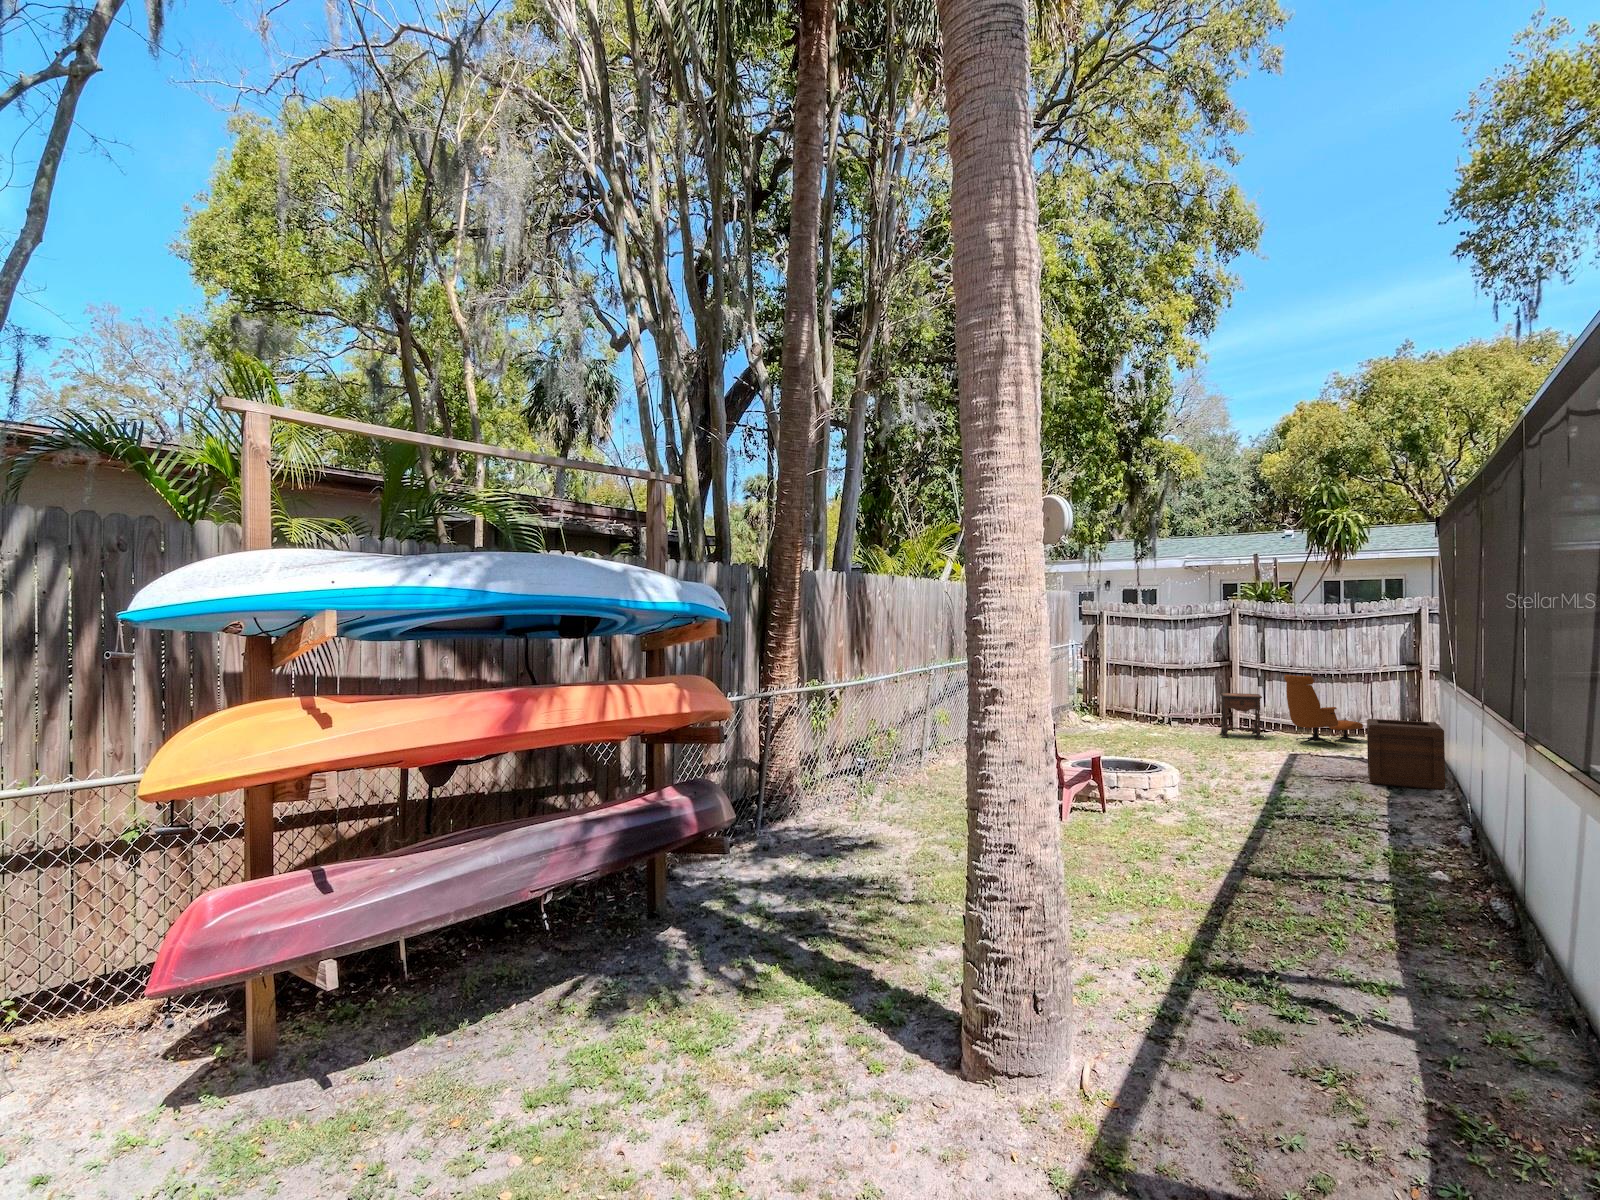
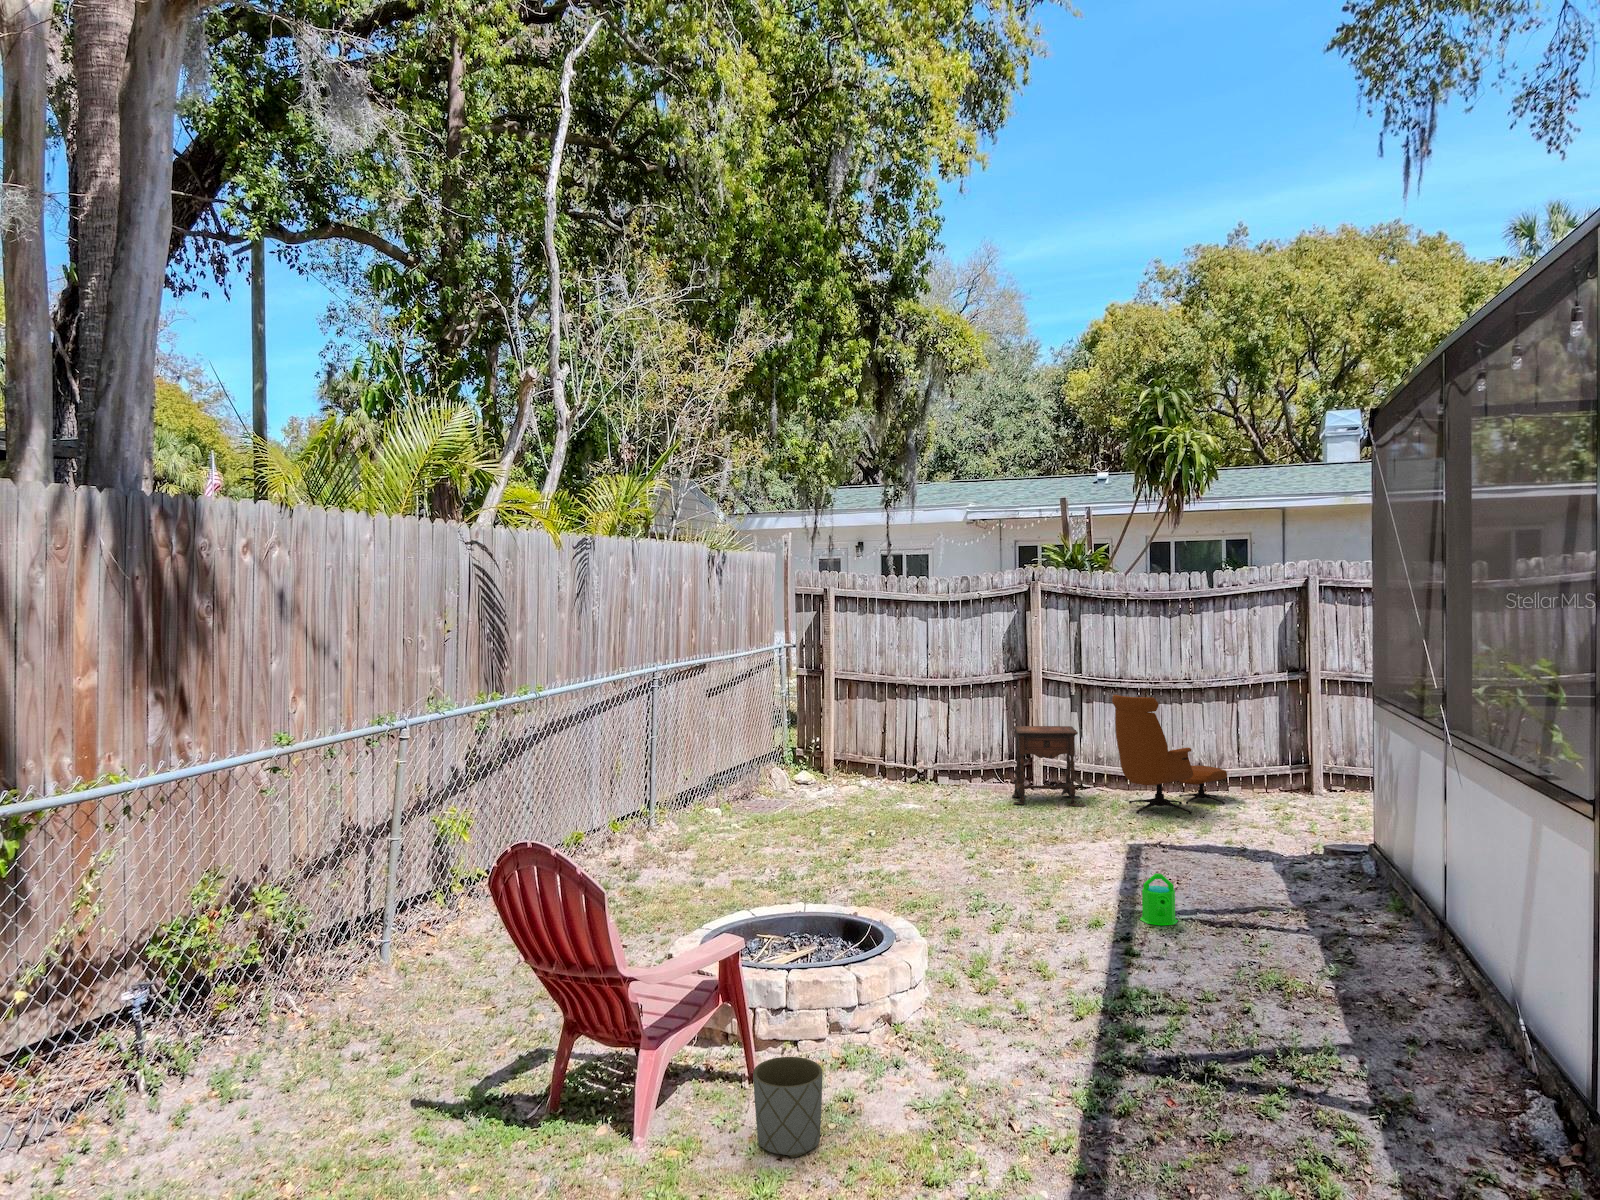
wooden crate: present [1367,719,1445,790] -> none [1254,783,1392,921]
watering can: none [1294,758,1317,784] -> present [1140,874,1178,926]
planter: none [1112,795,1142,829] -> present [753,1057,822,1158]

